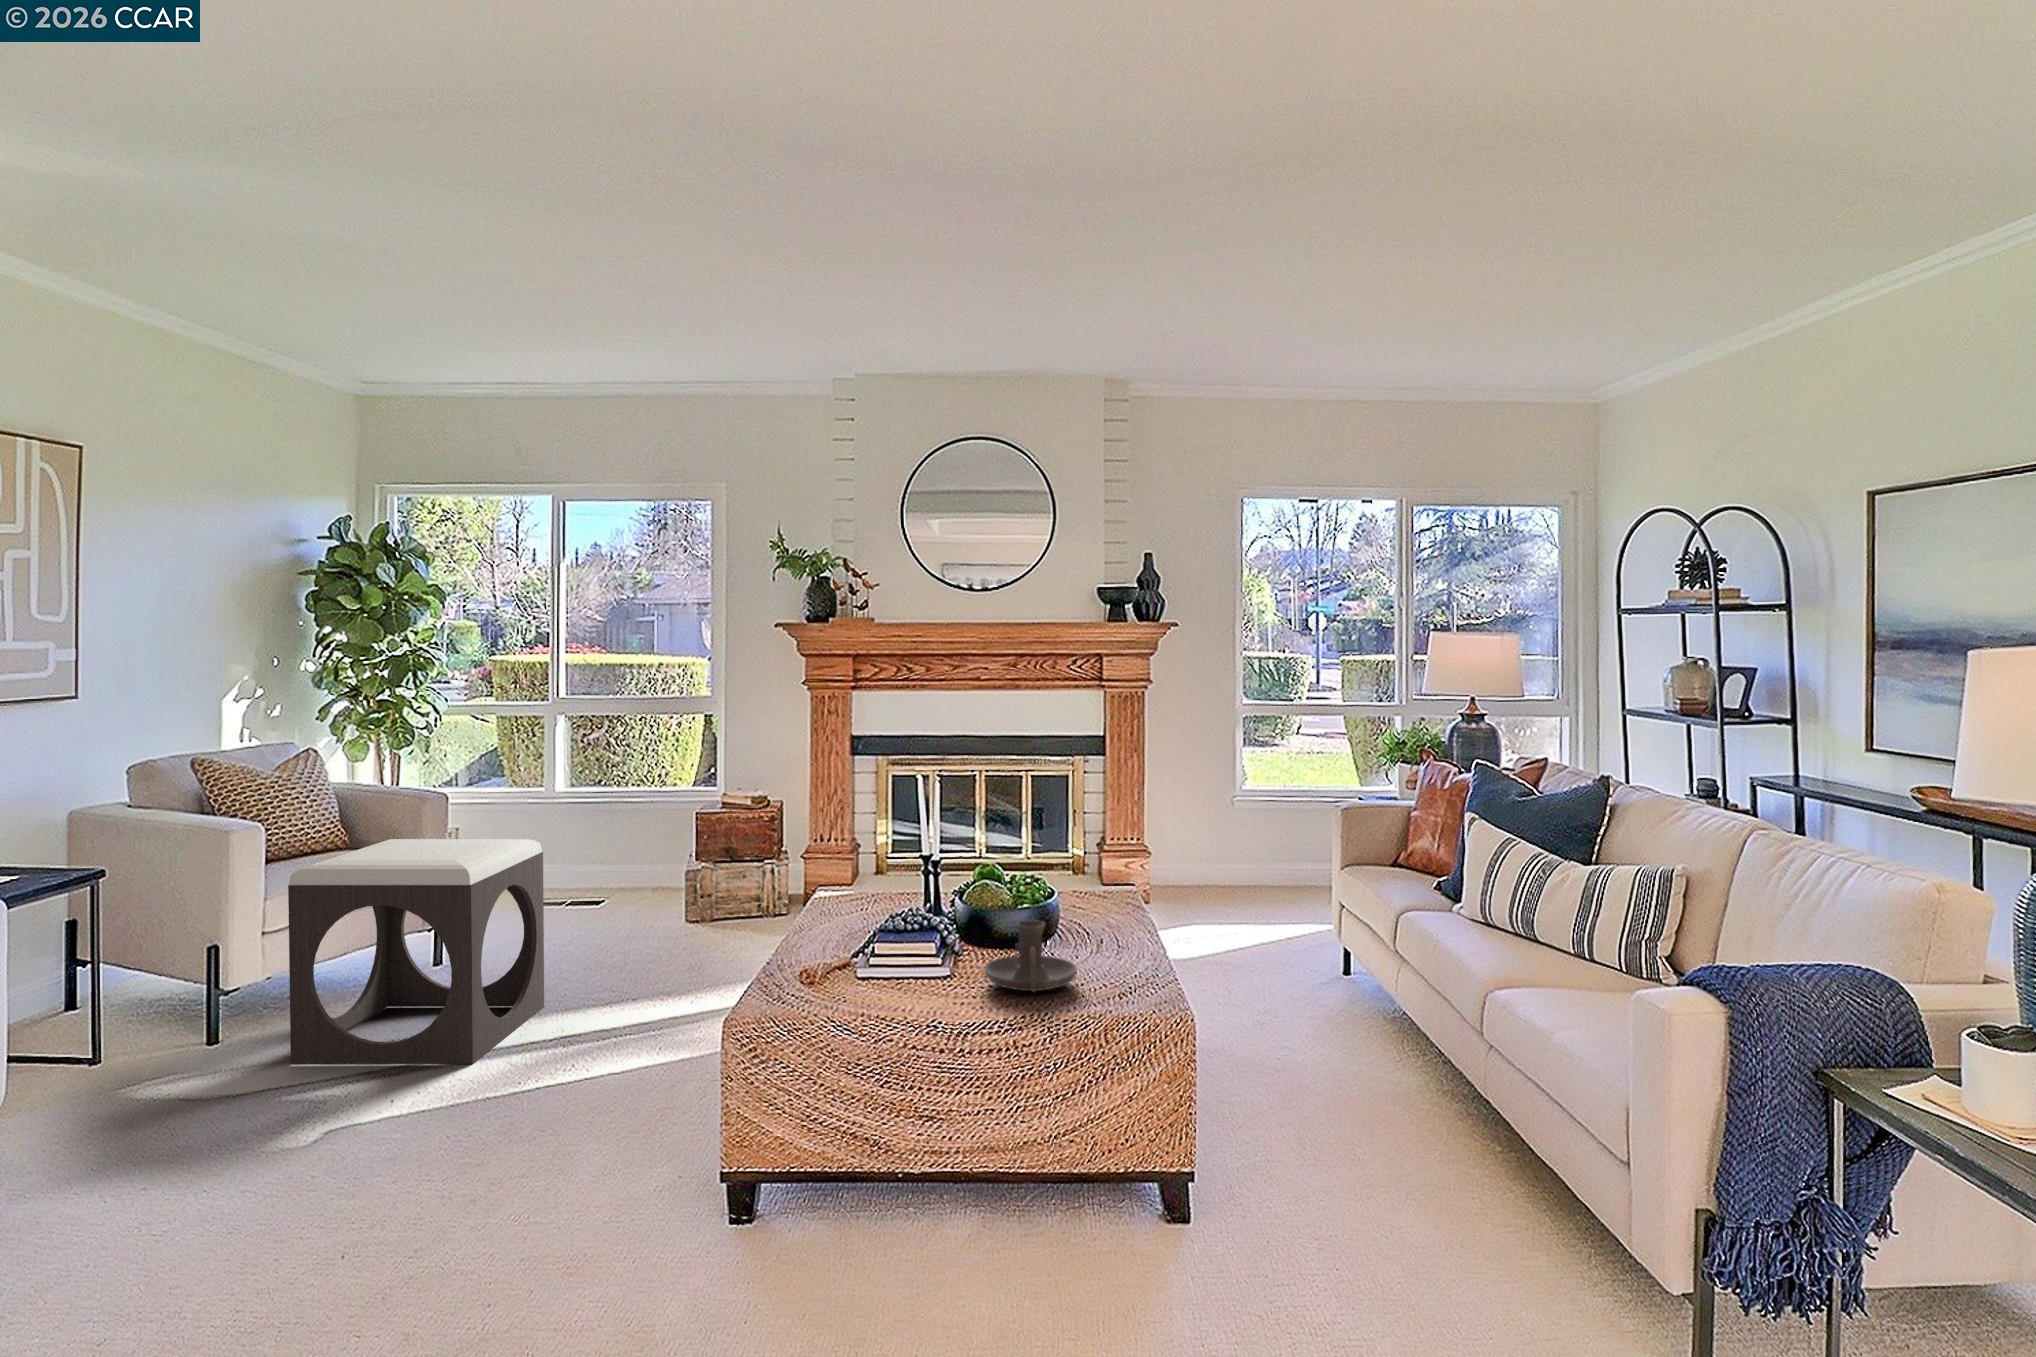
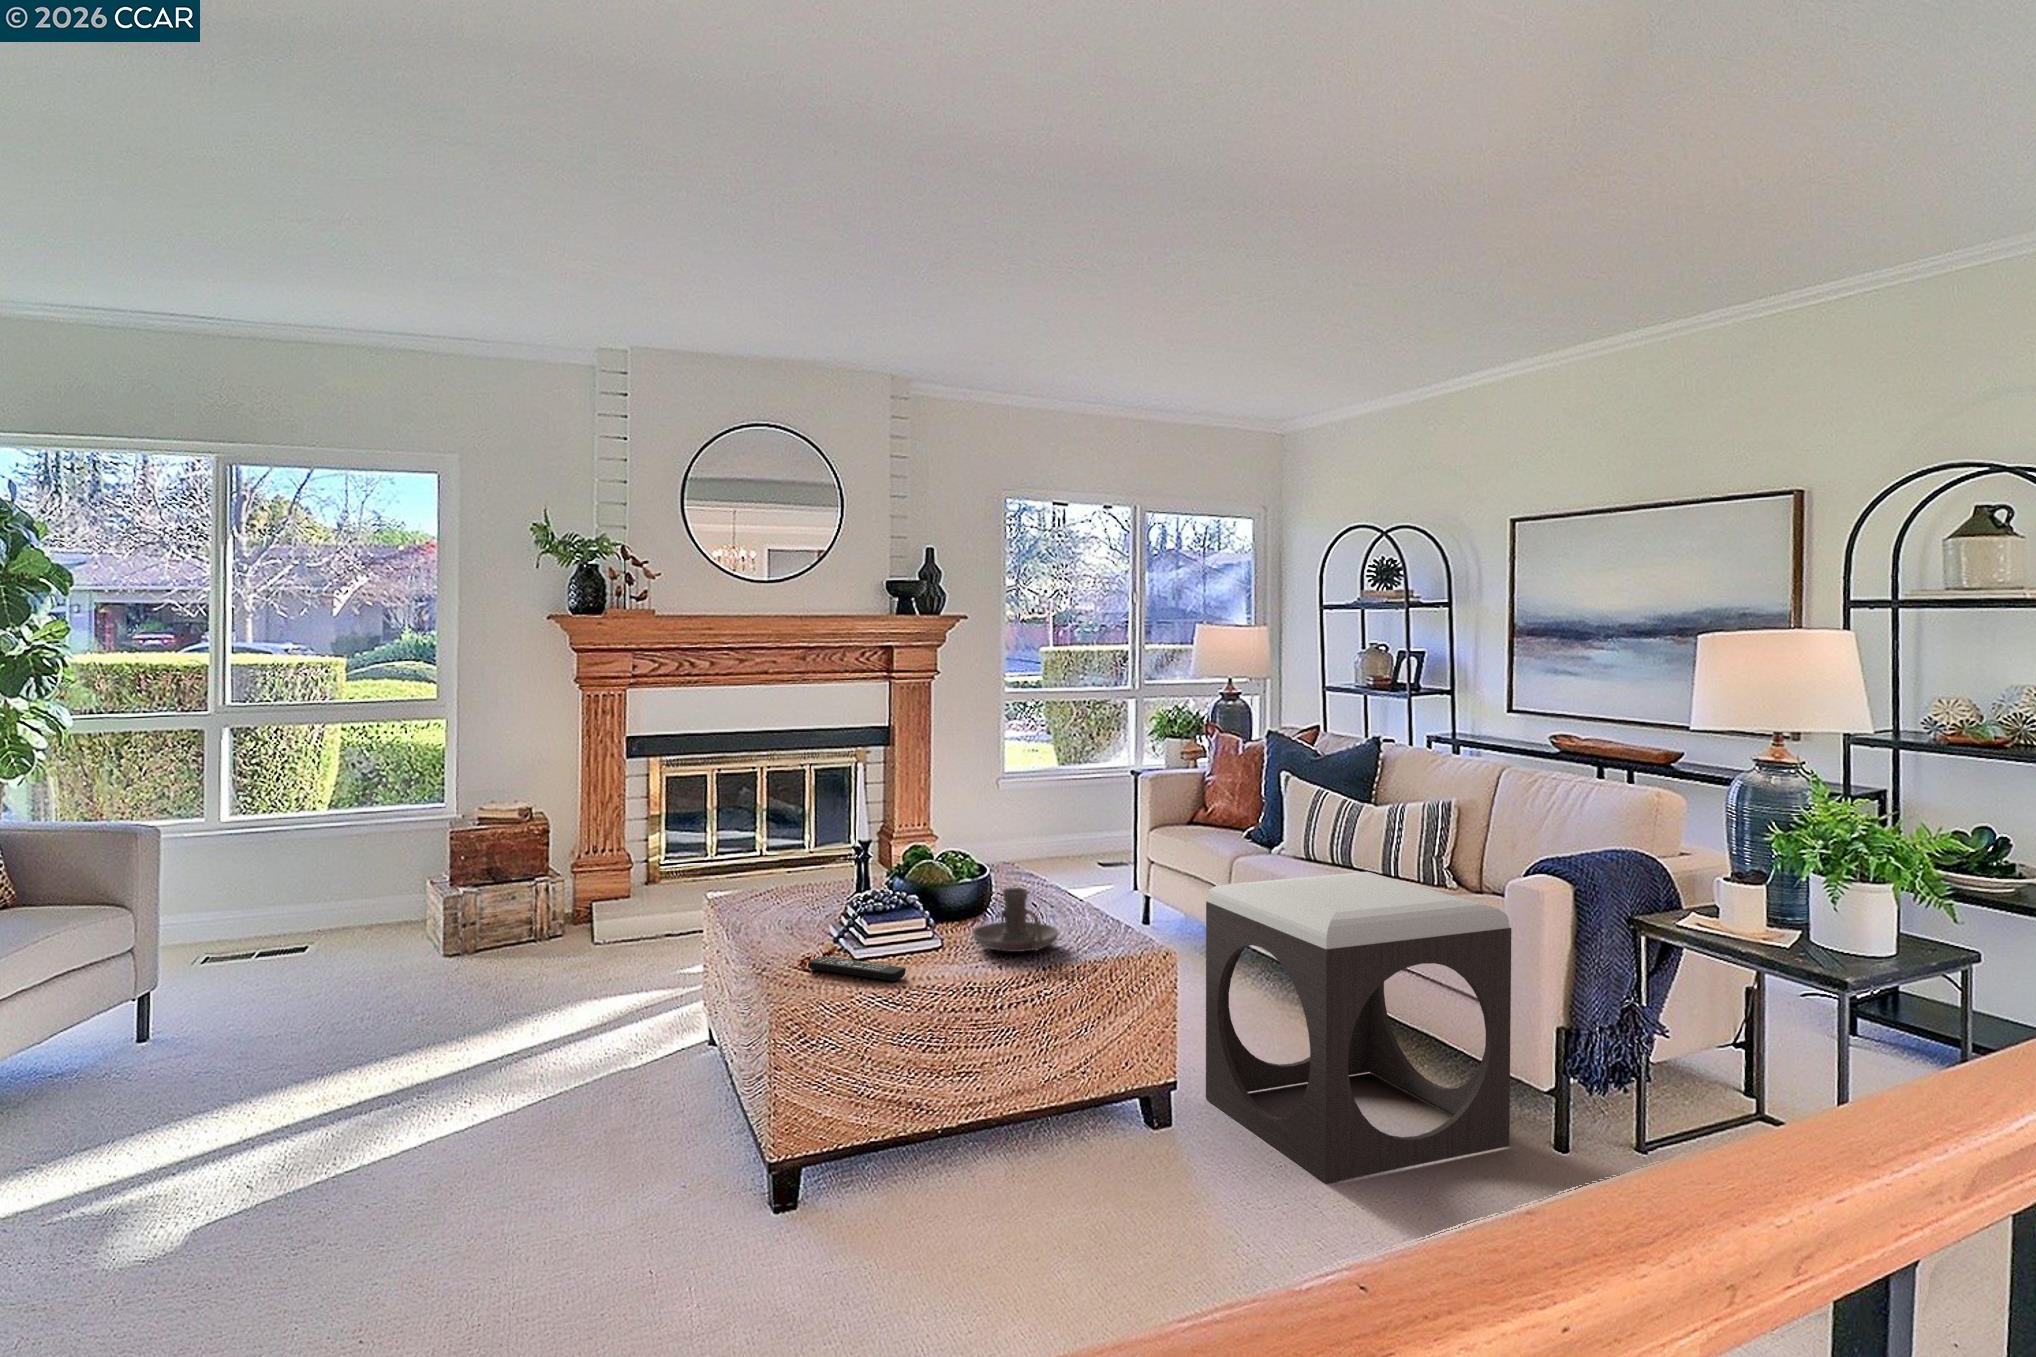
footstool: present [288,839,544,1065] -> present [1206,872,1511,1183]
remote control: none [804,974,884,1008] -> present [808,956,906,981]

